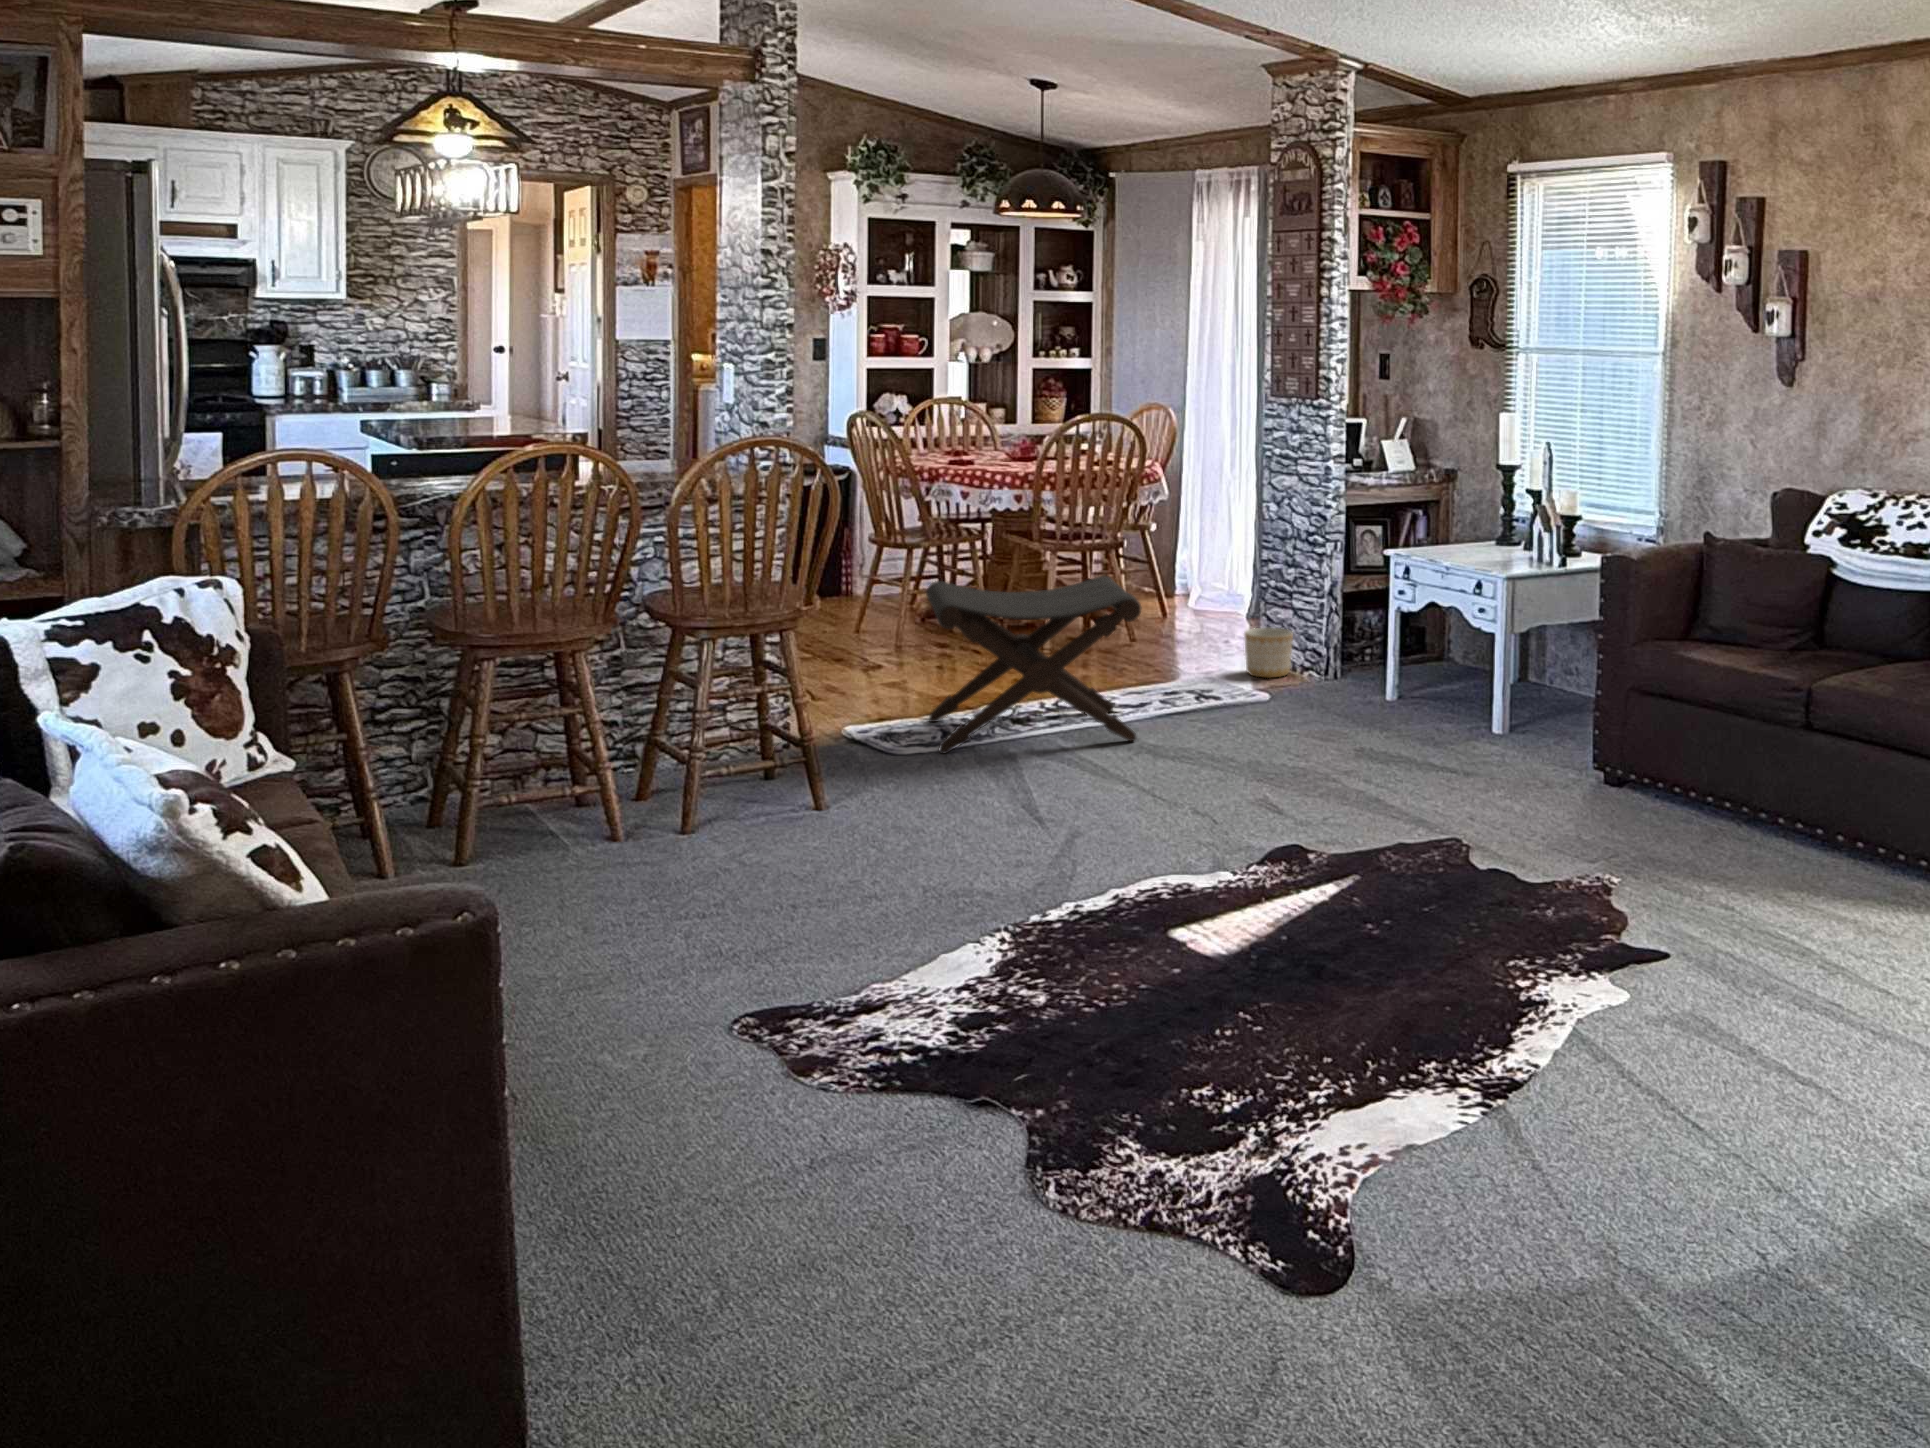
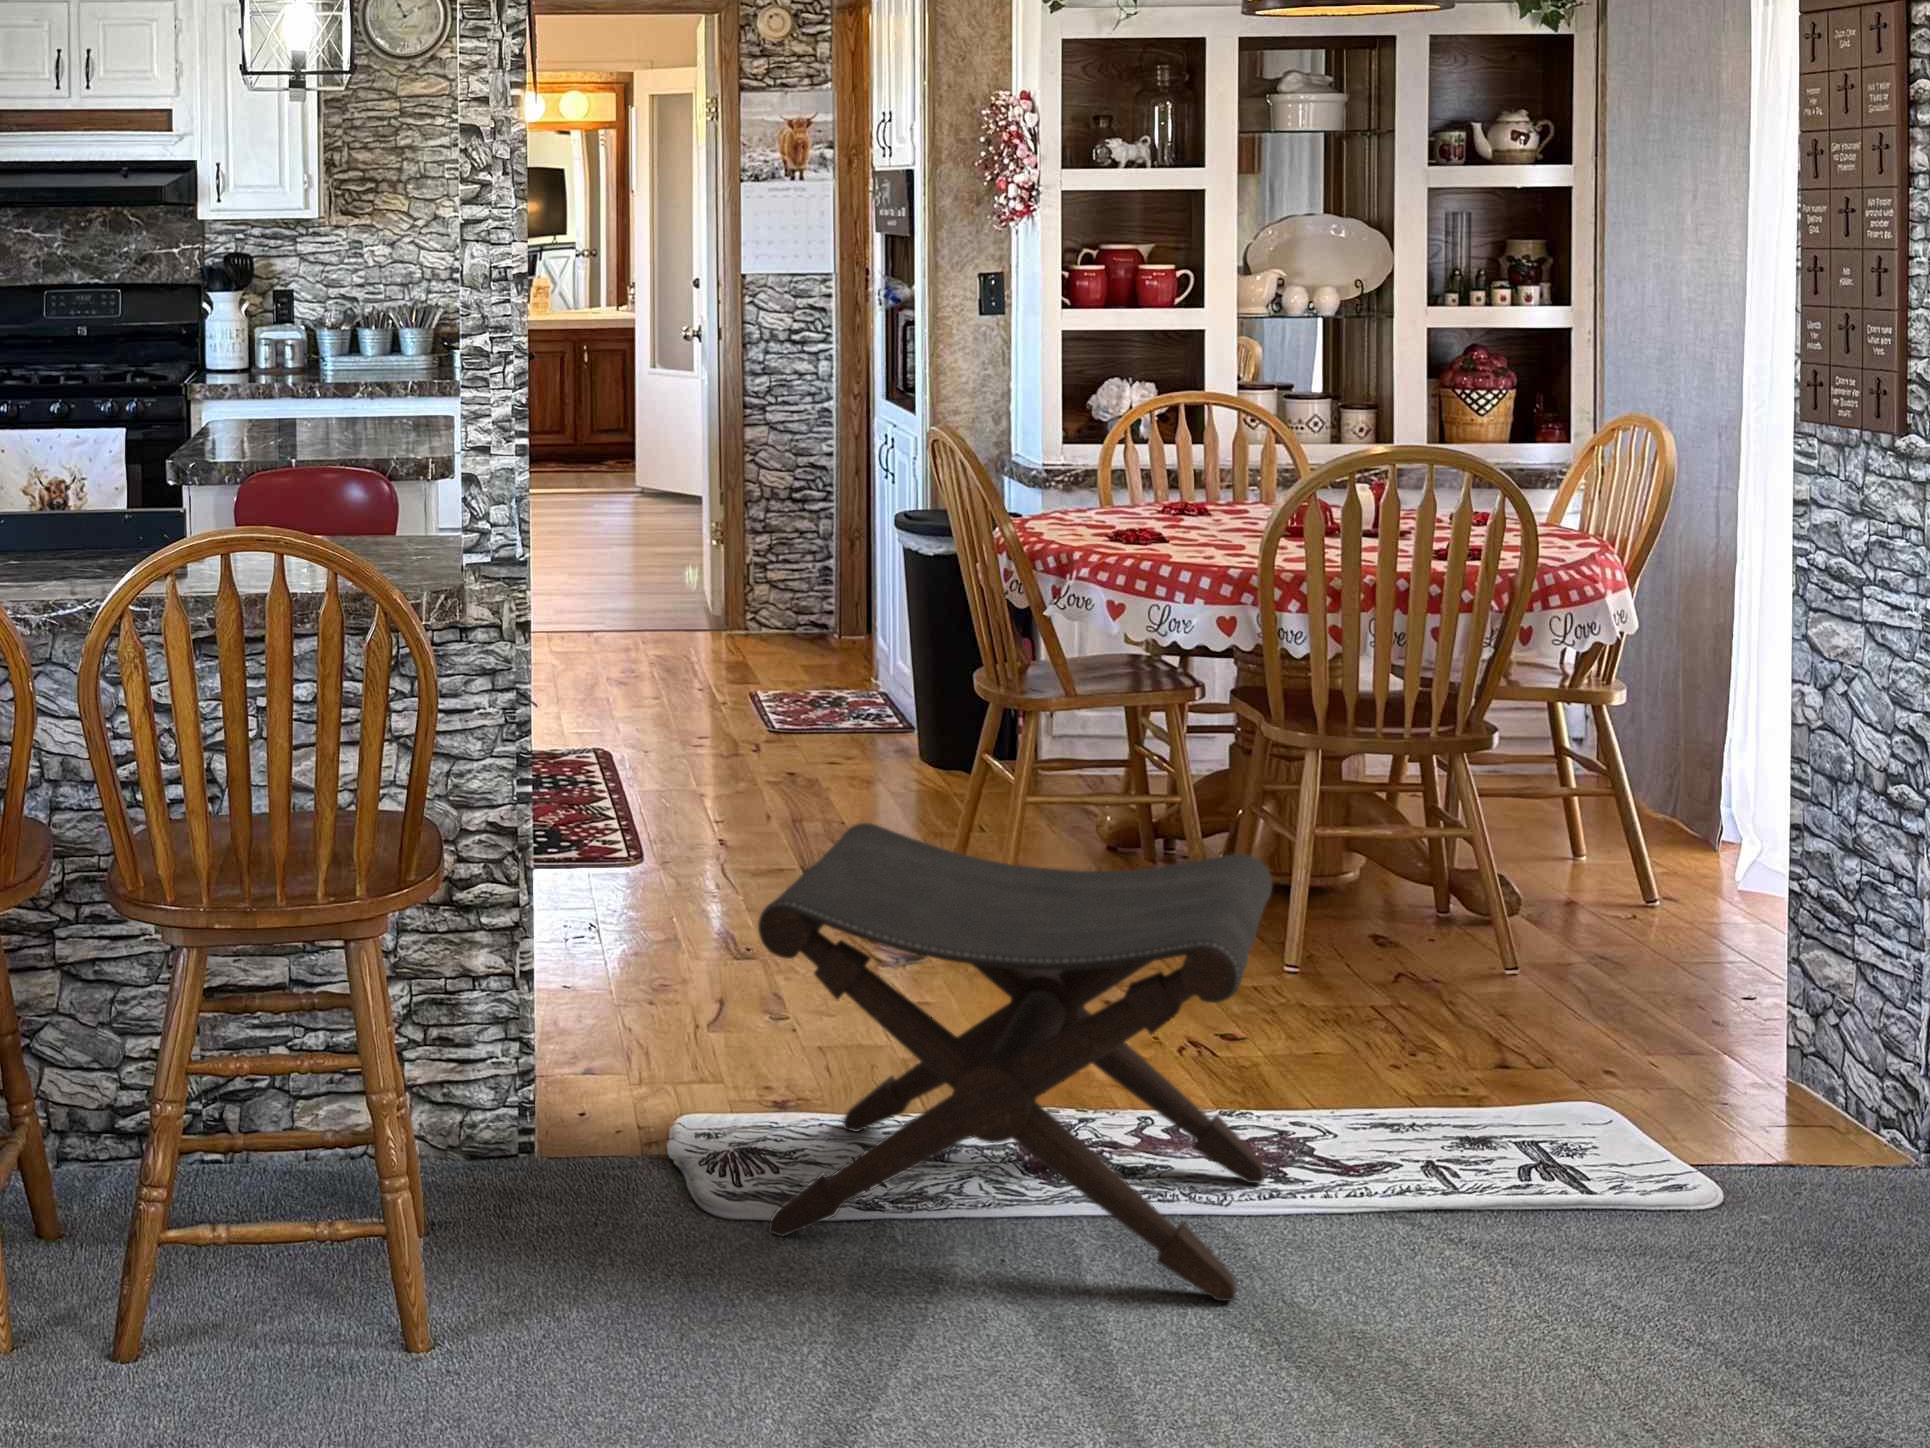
planter: present [1244,628,1293,678] -> none [1700,1007,1840,1149]

